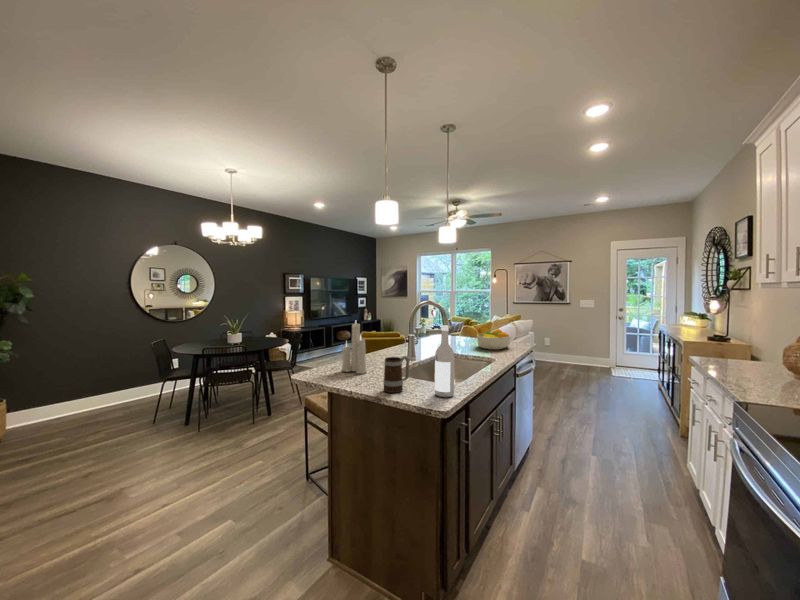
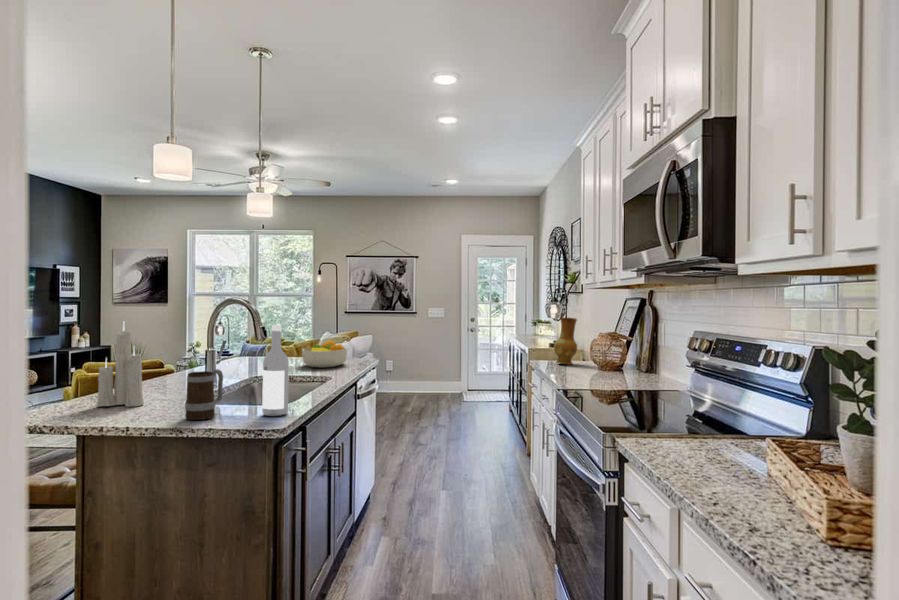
ceramic jug: none [719,317,752,365] -> present [554,317,577,365]

